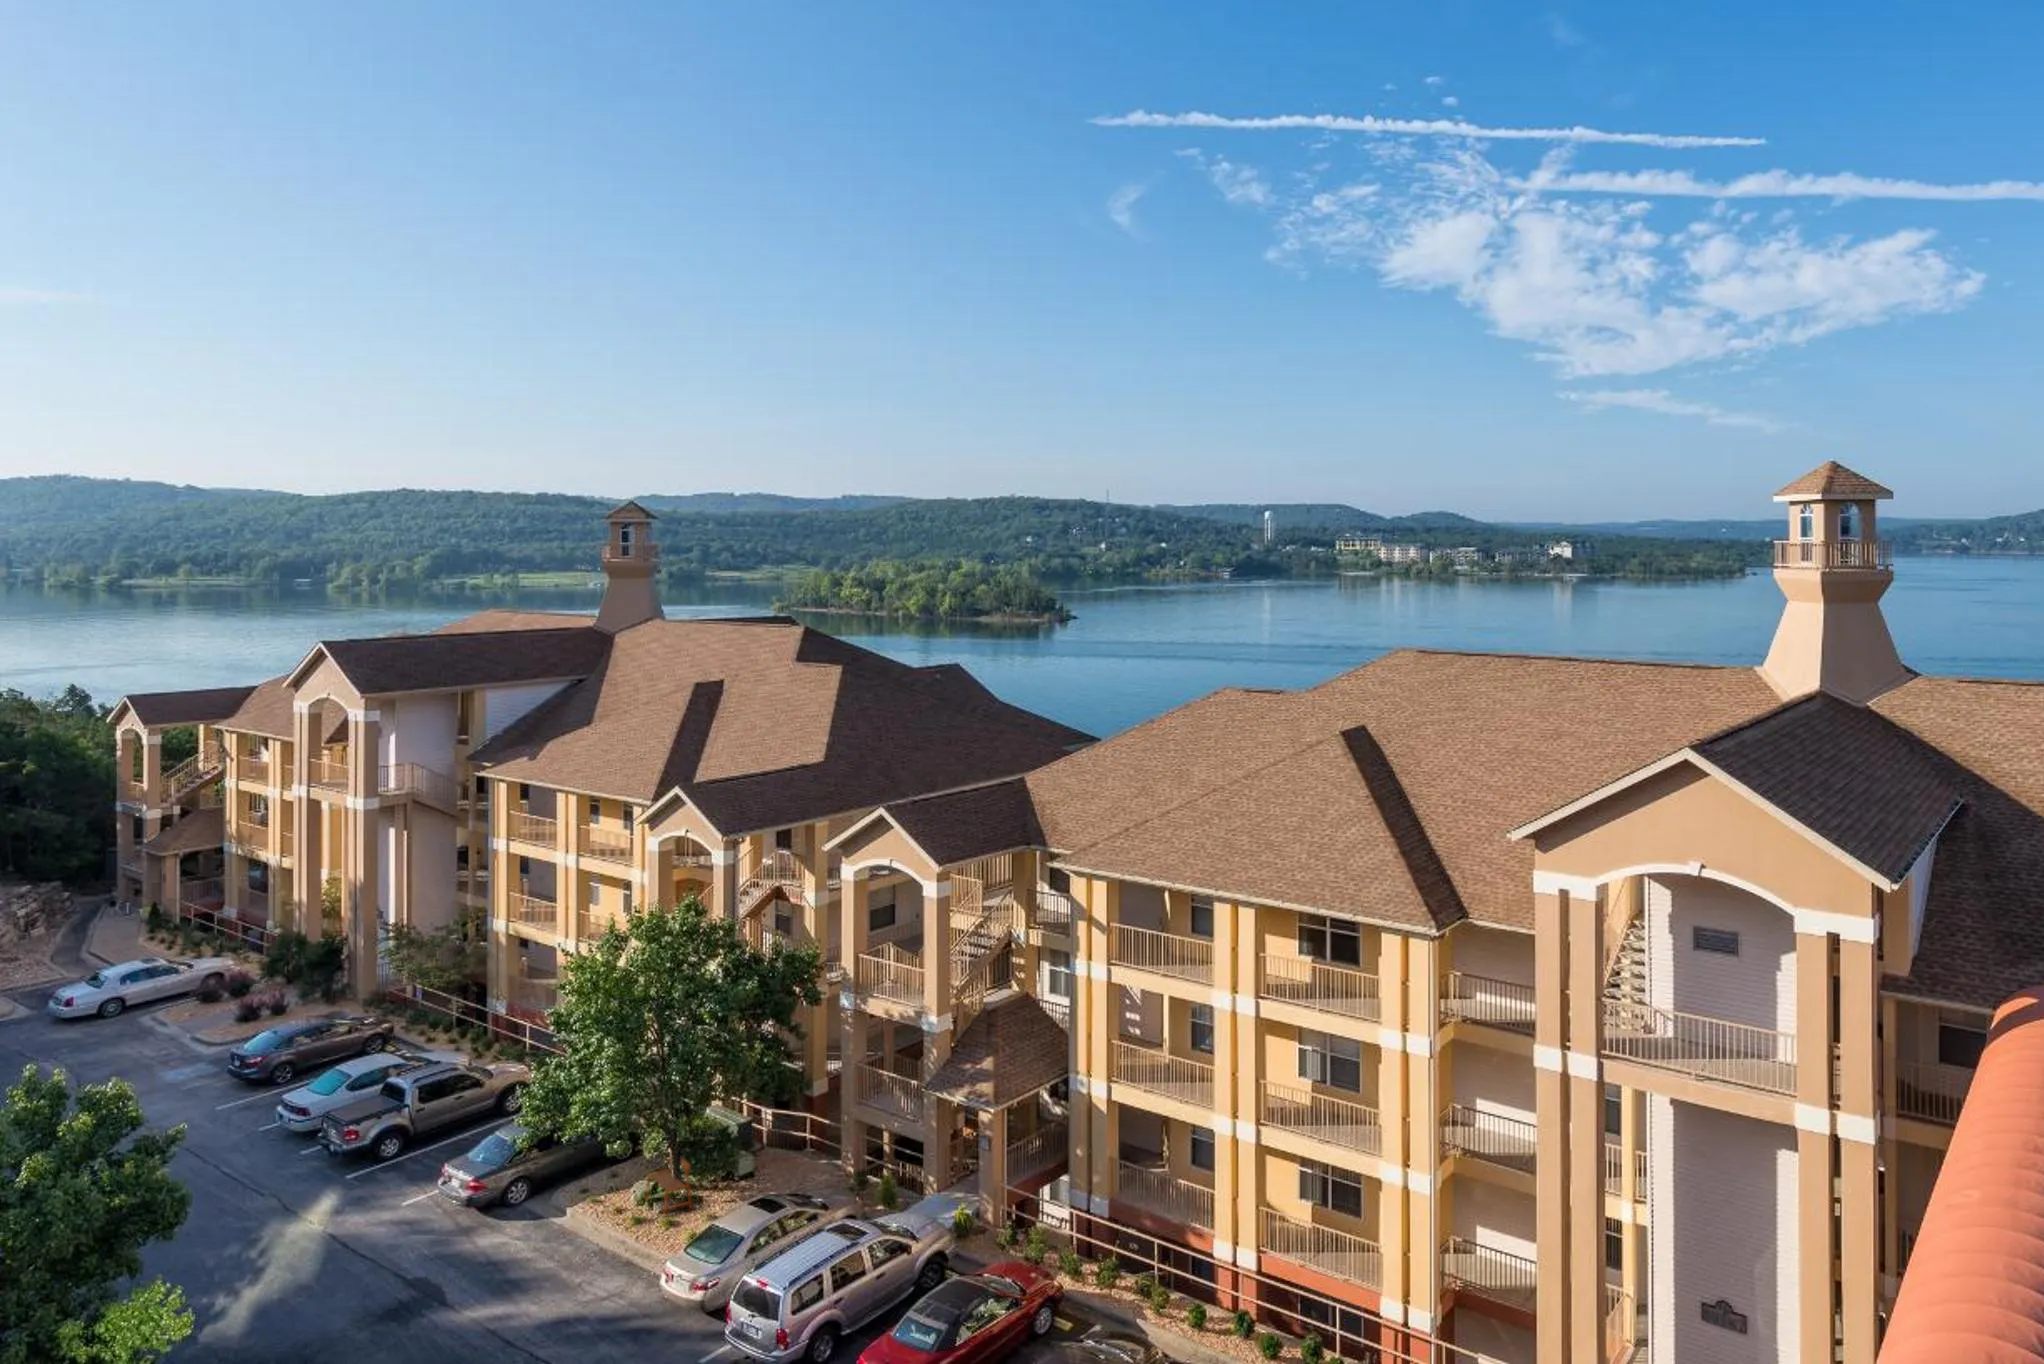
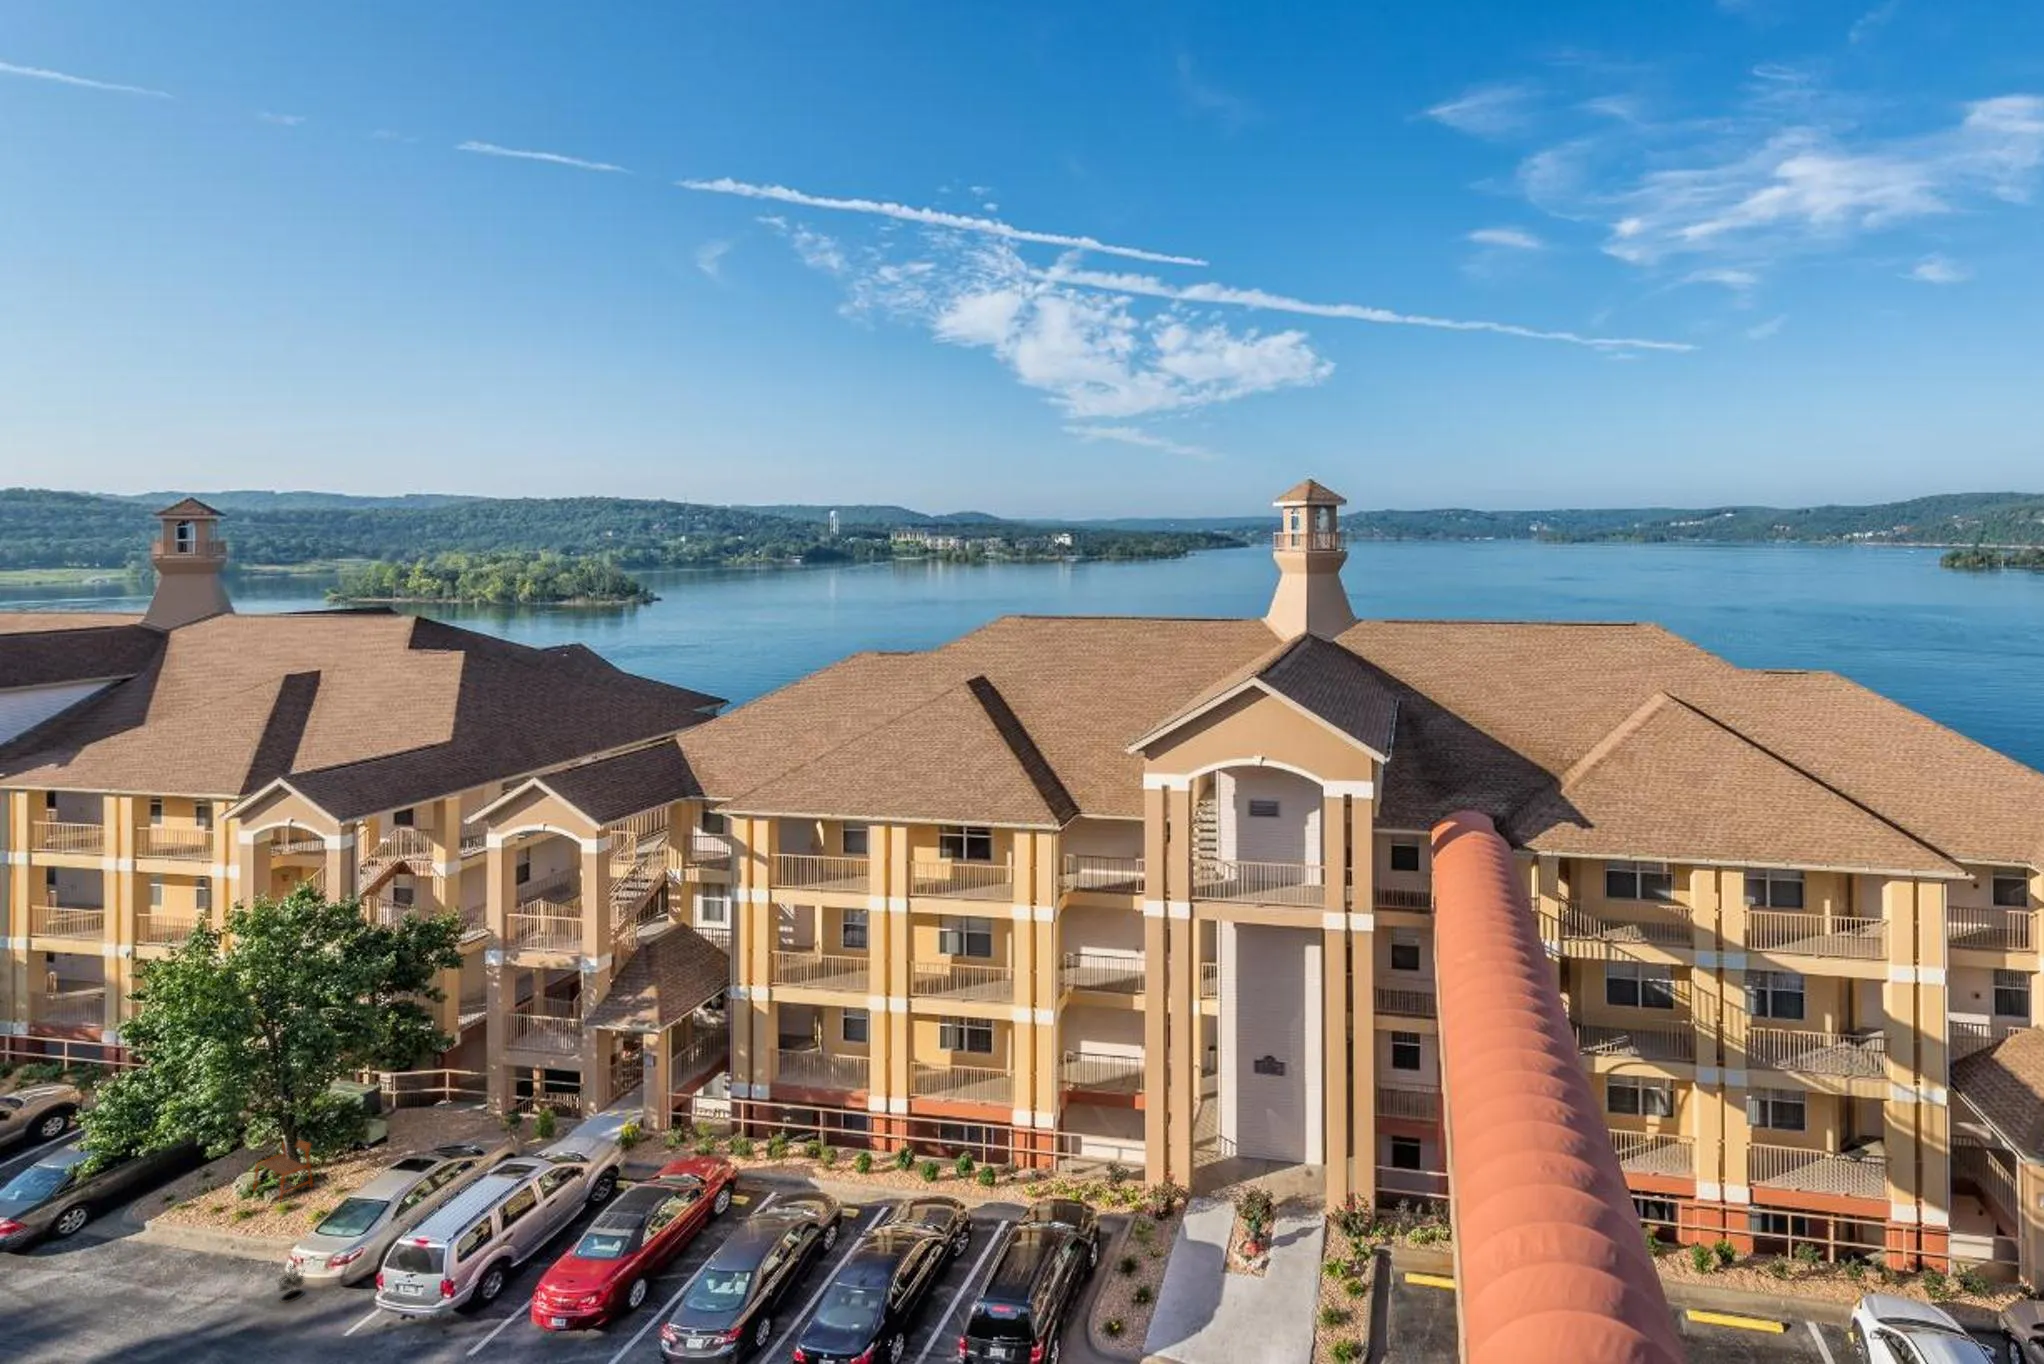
potted tree: none [644,1276,670,1315] -> present [279,1264,305,1303]

